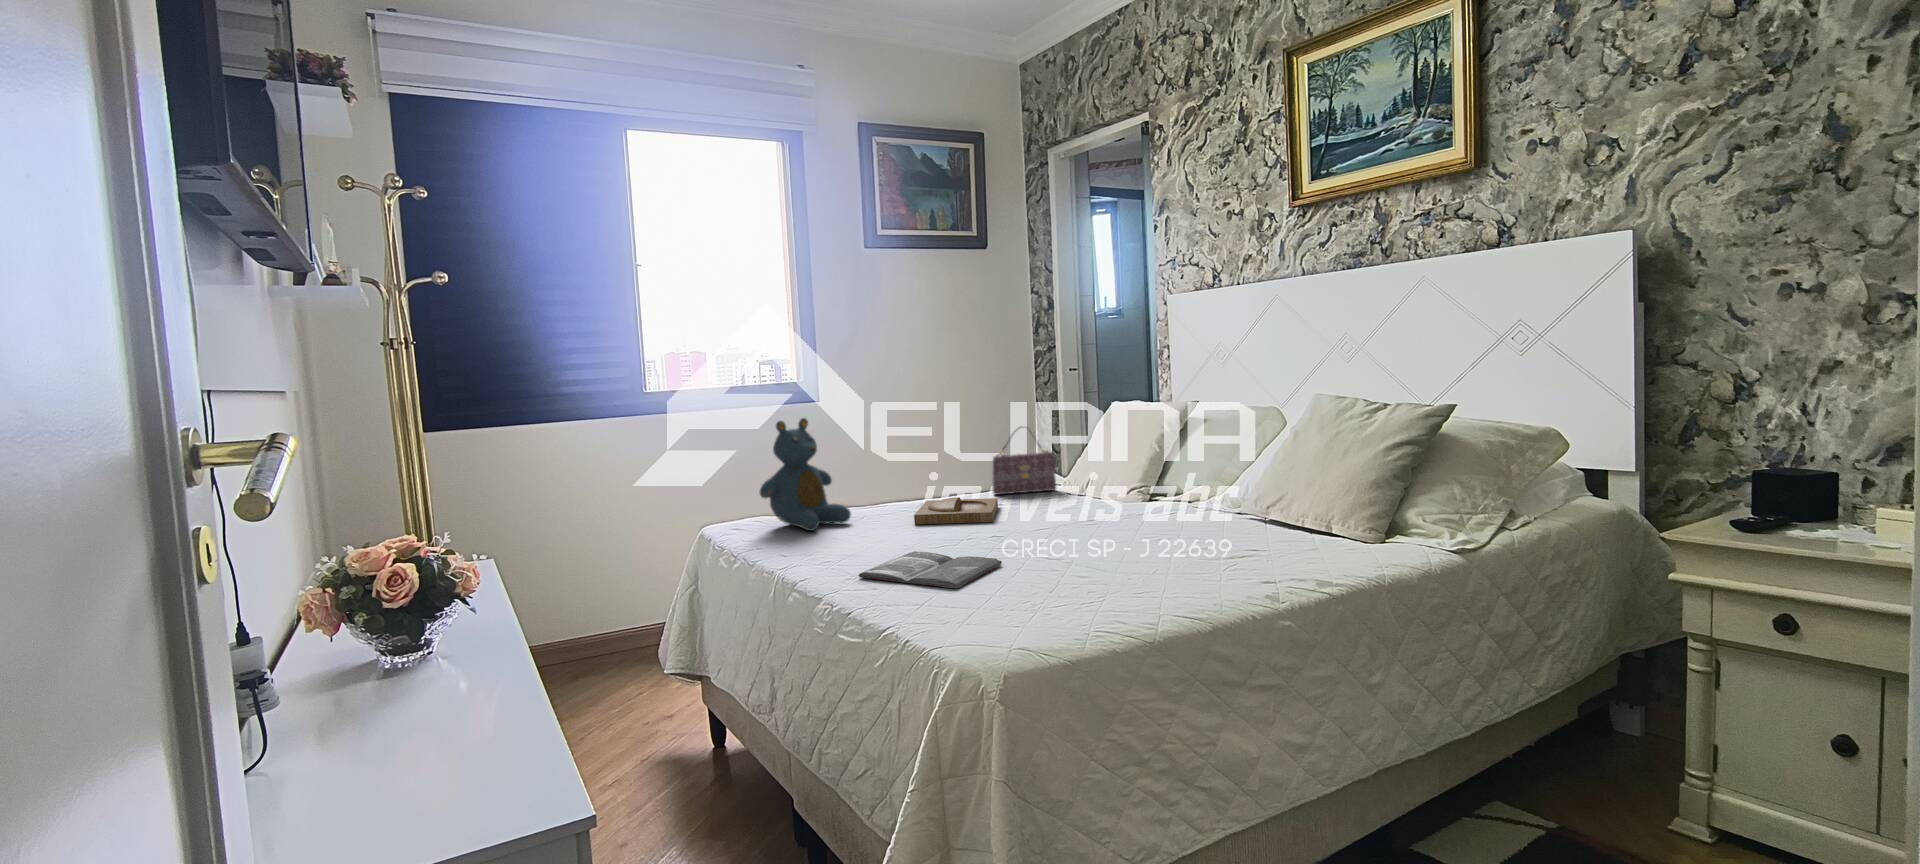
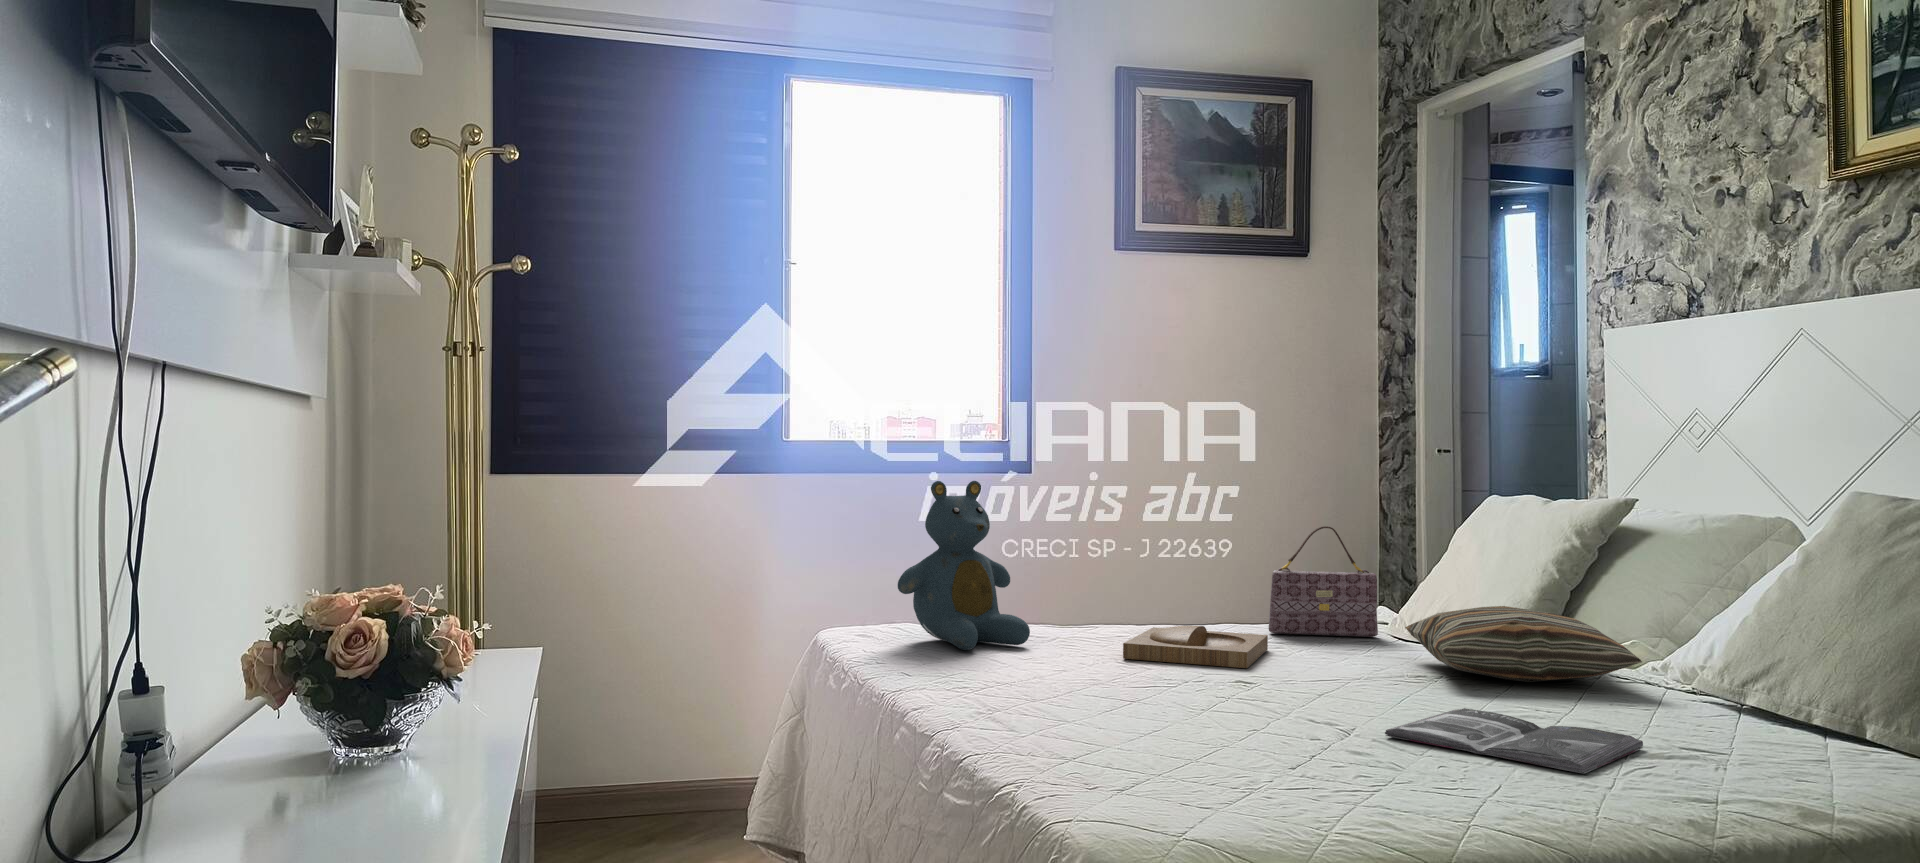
pillow: none [1078,468,1212,511] -> present [1405,606,1642,682]
magazine: present [859,551,1002,588] -> present [1385,708,1643,773]

